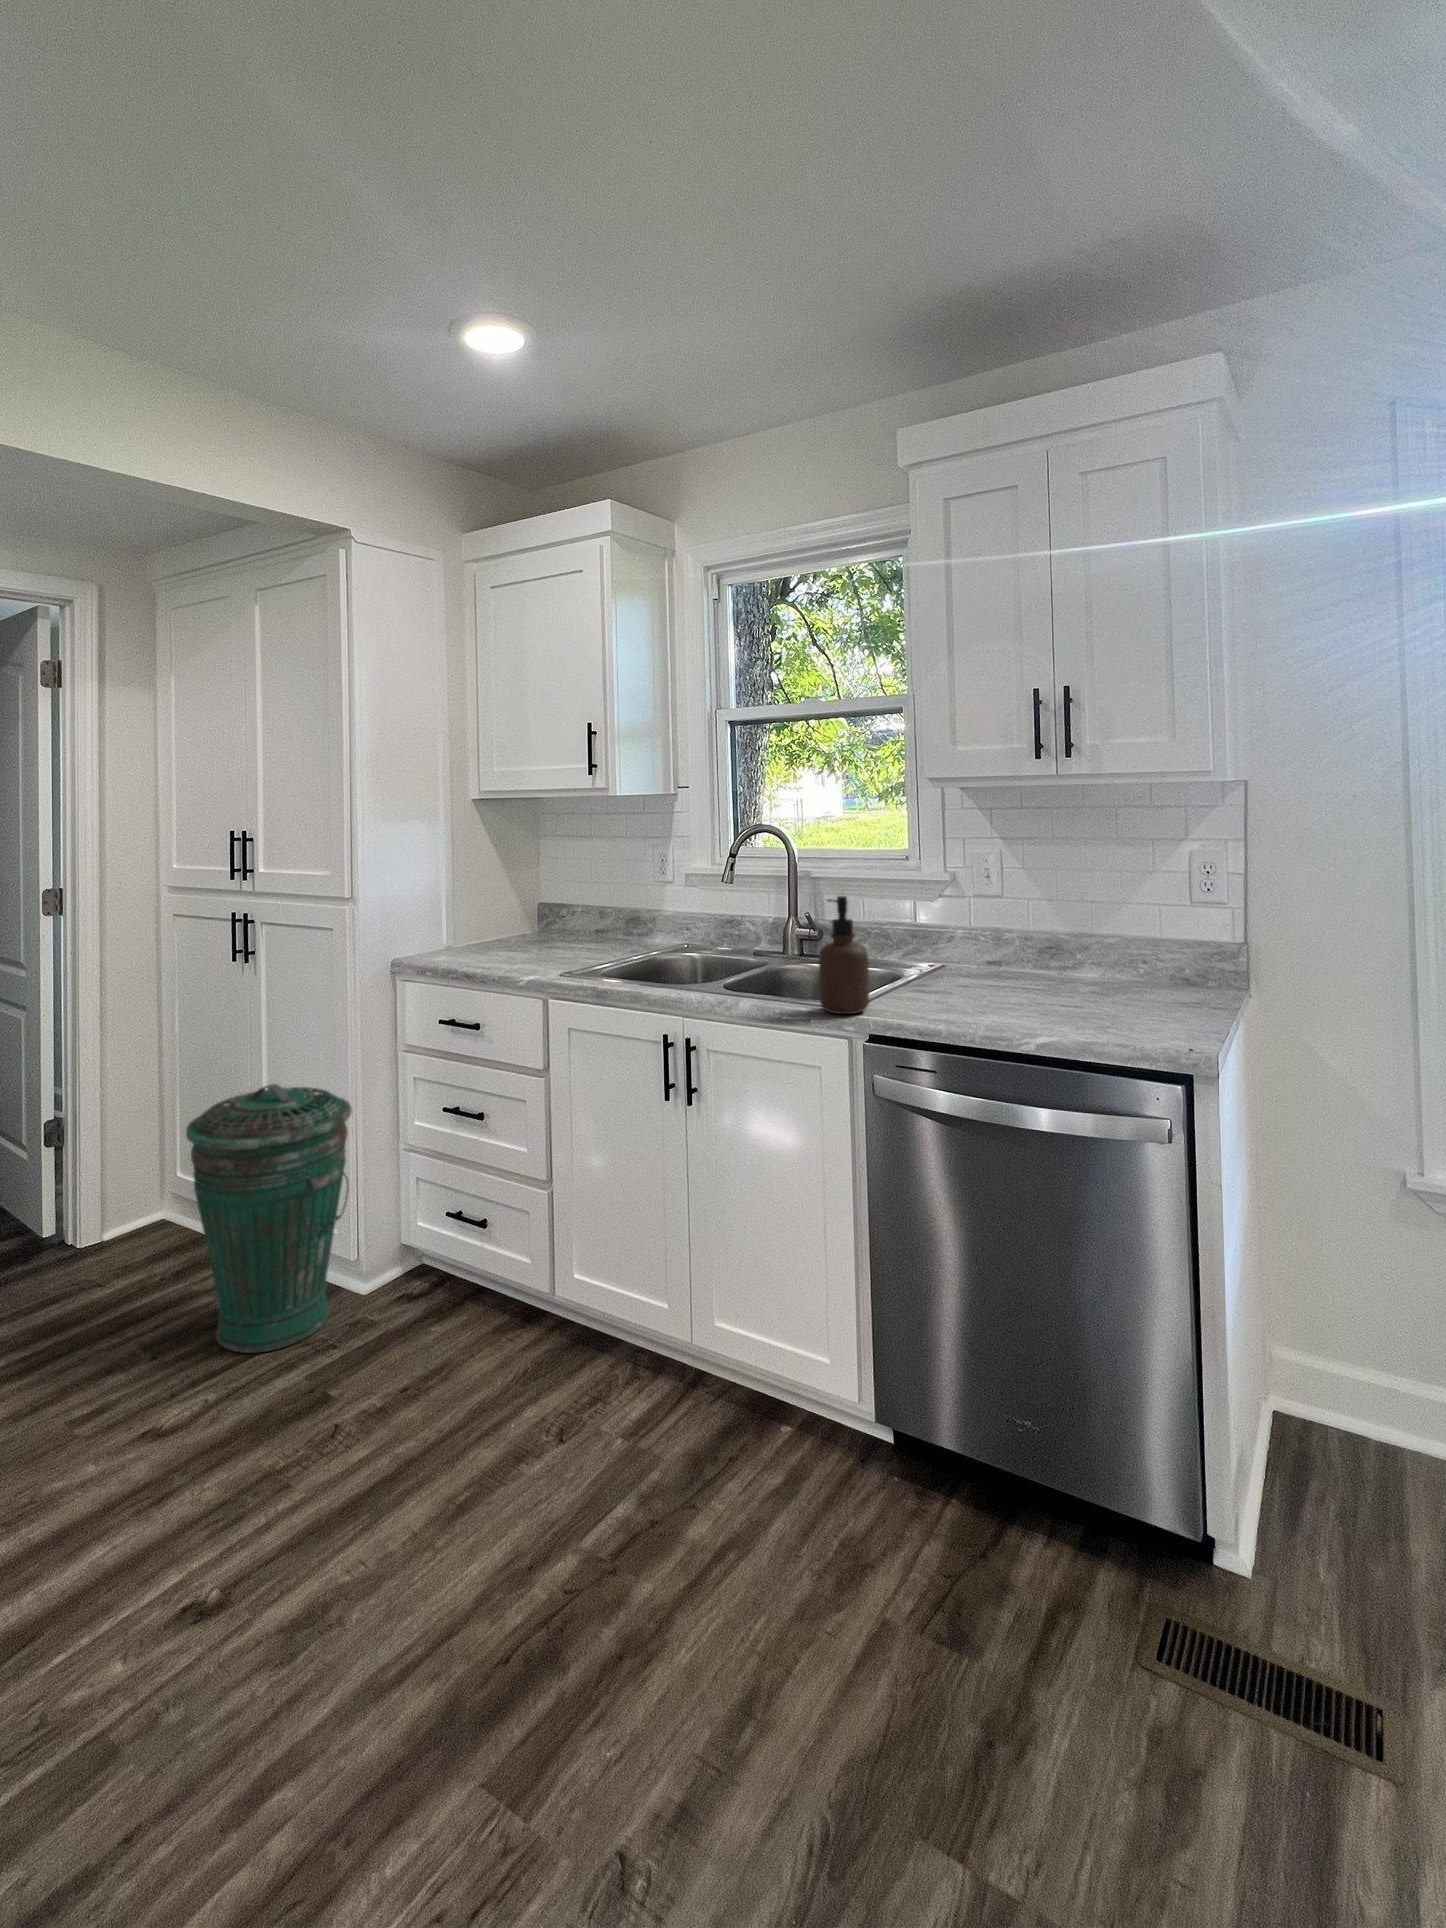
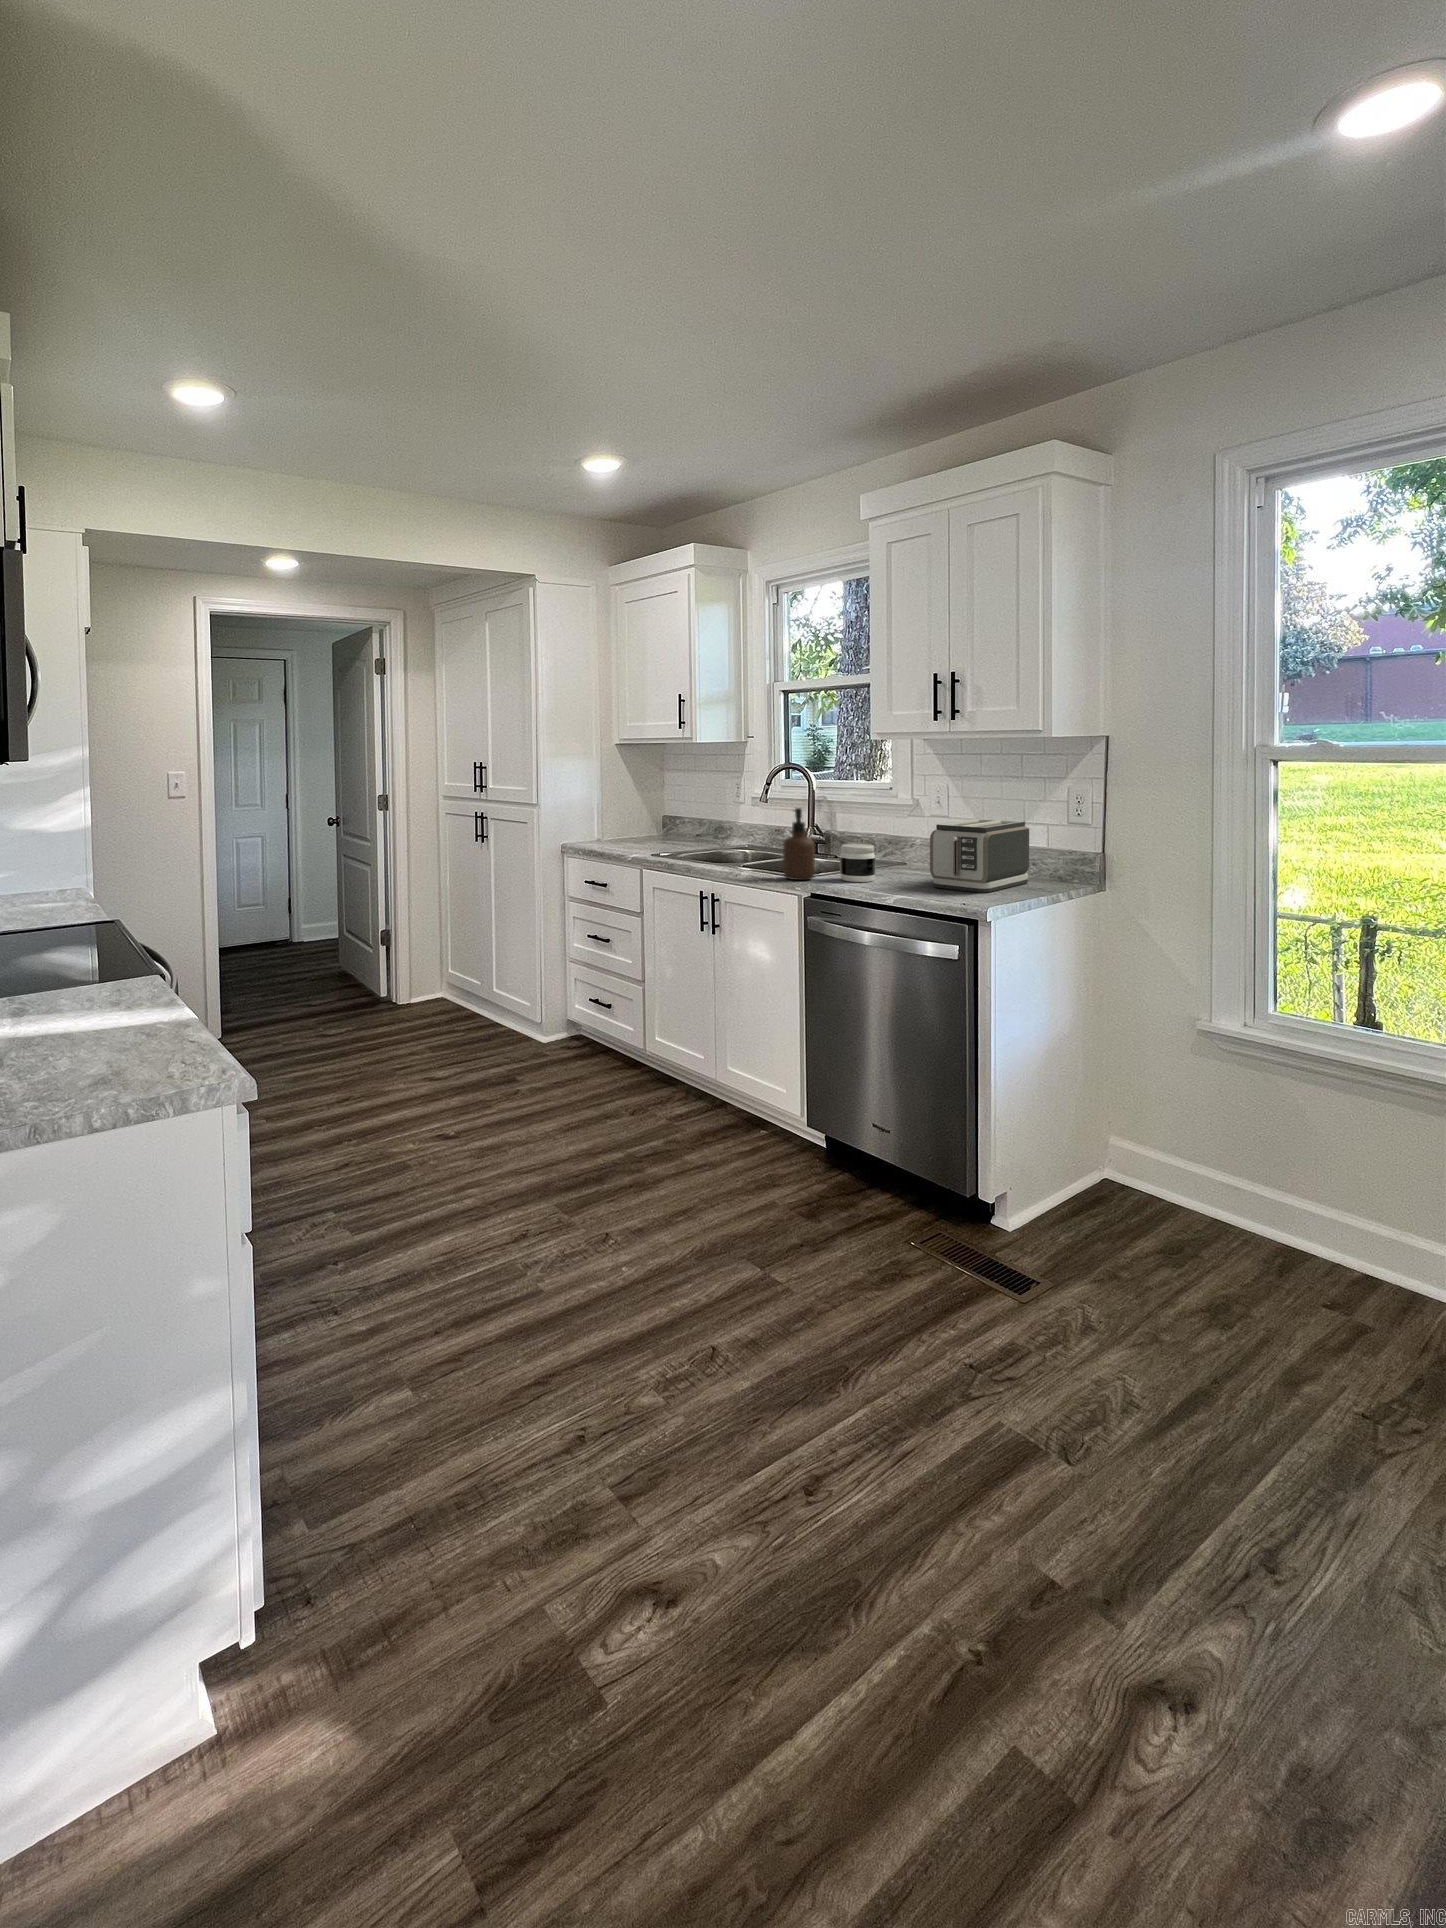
toaster: none [1053,902,1161,1020] -> present [930,819,1029,893]
jar: none [904,948,958,1011] -> present [840,844,876,882]
trash can: present [186,1084,352,1353] -> none [447,911,536,1058]

